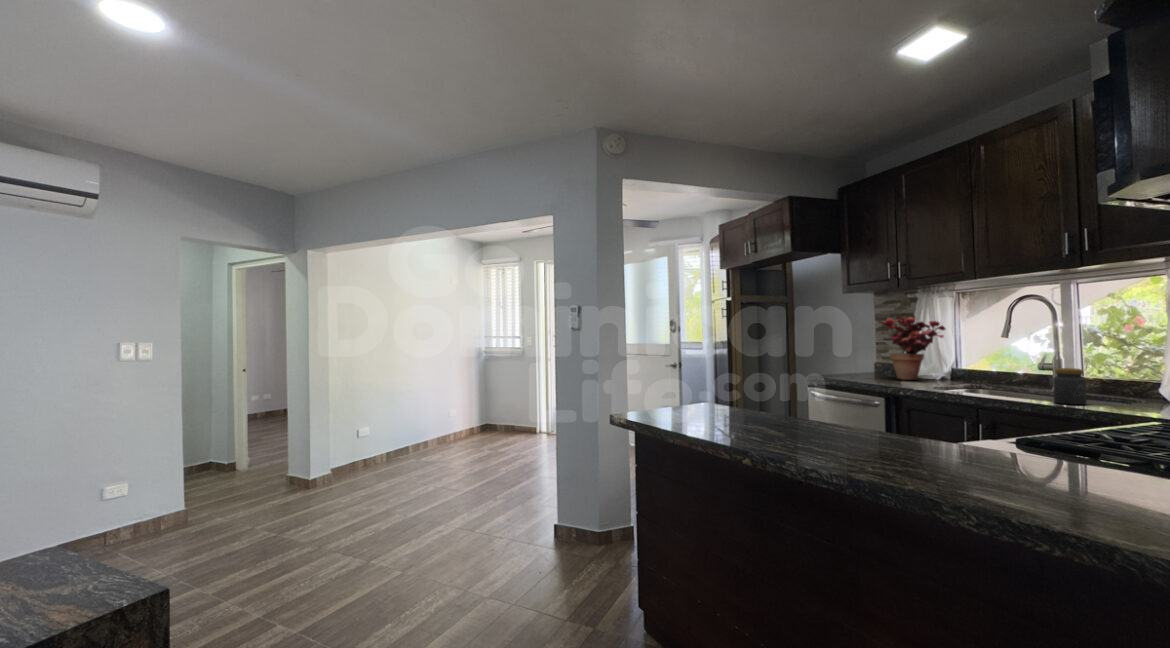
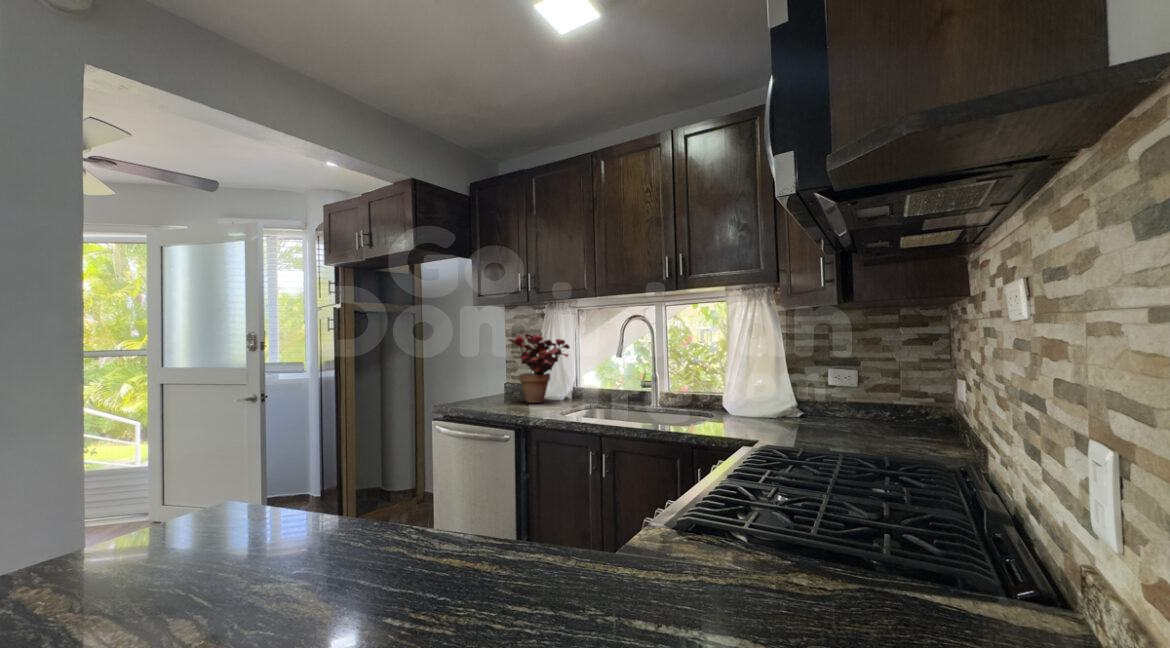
jar: present [1053,368,1087,405] -> none [666,391,691,429]

